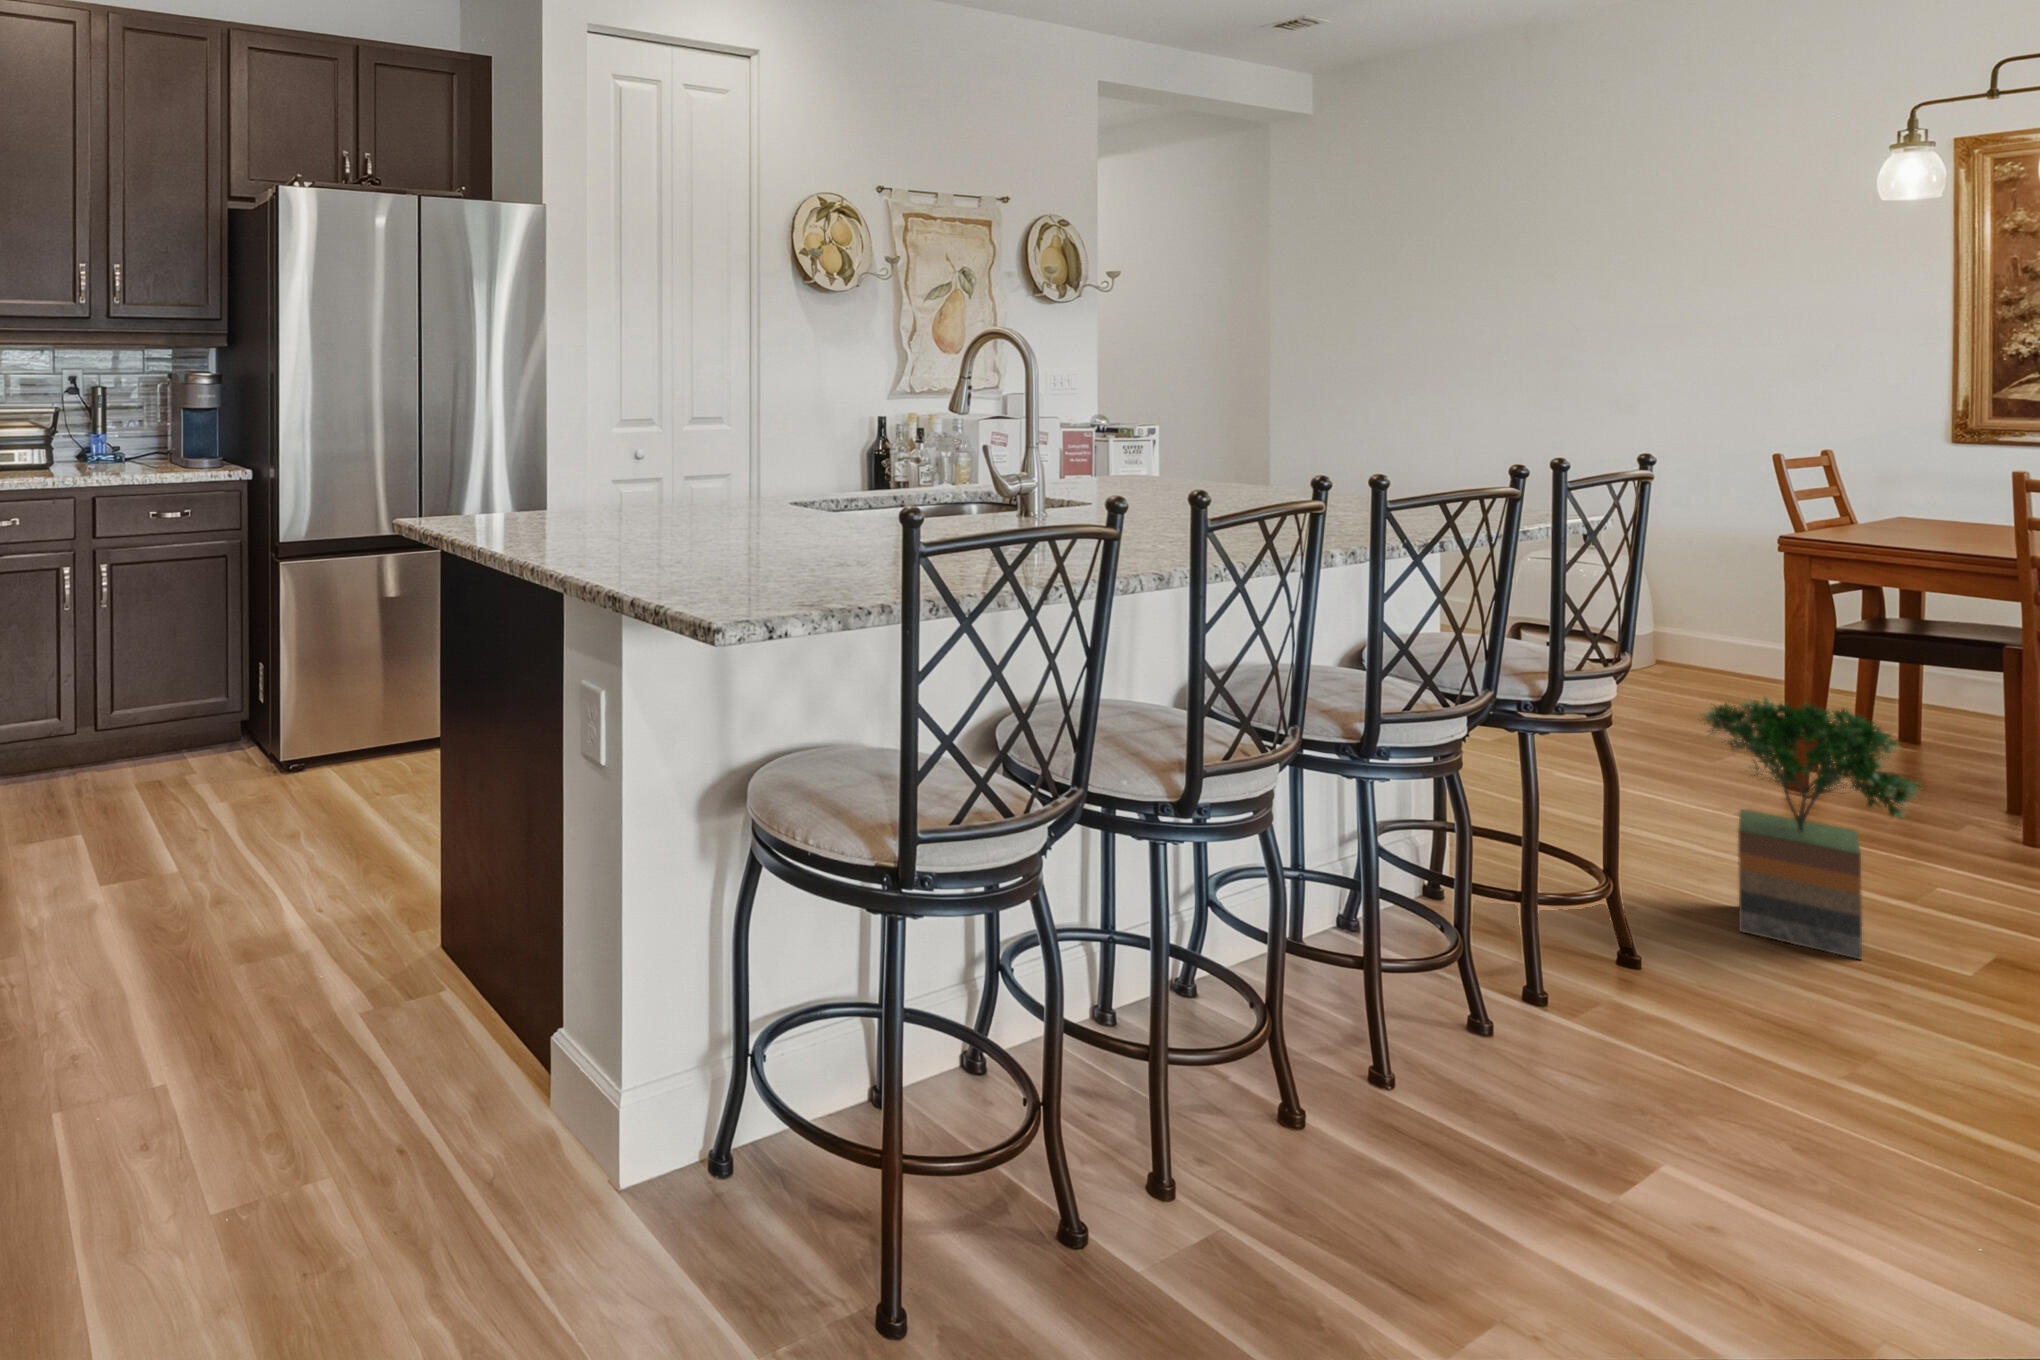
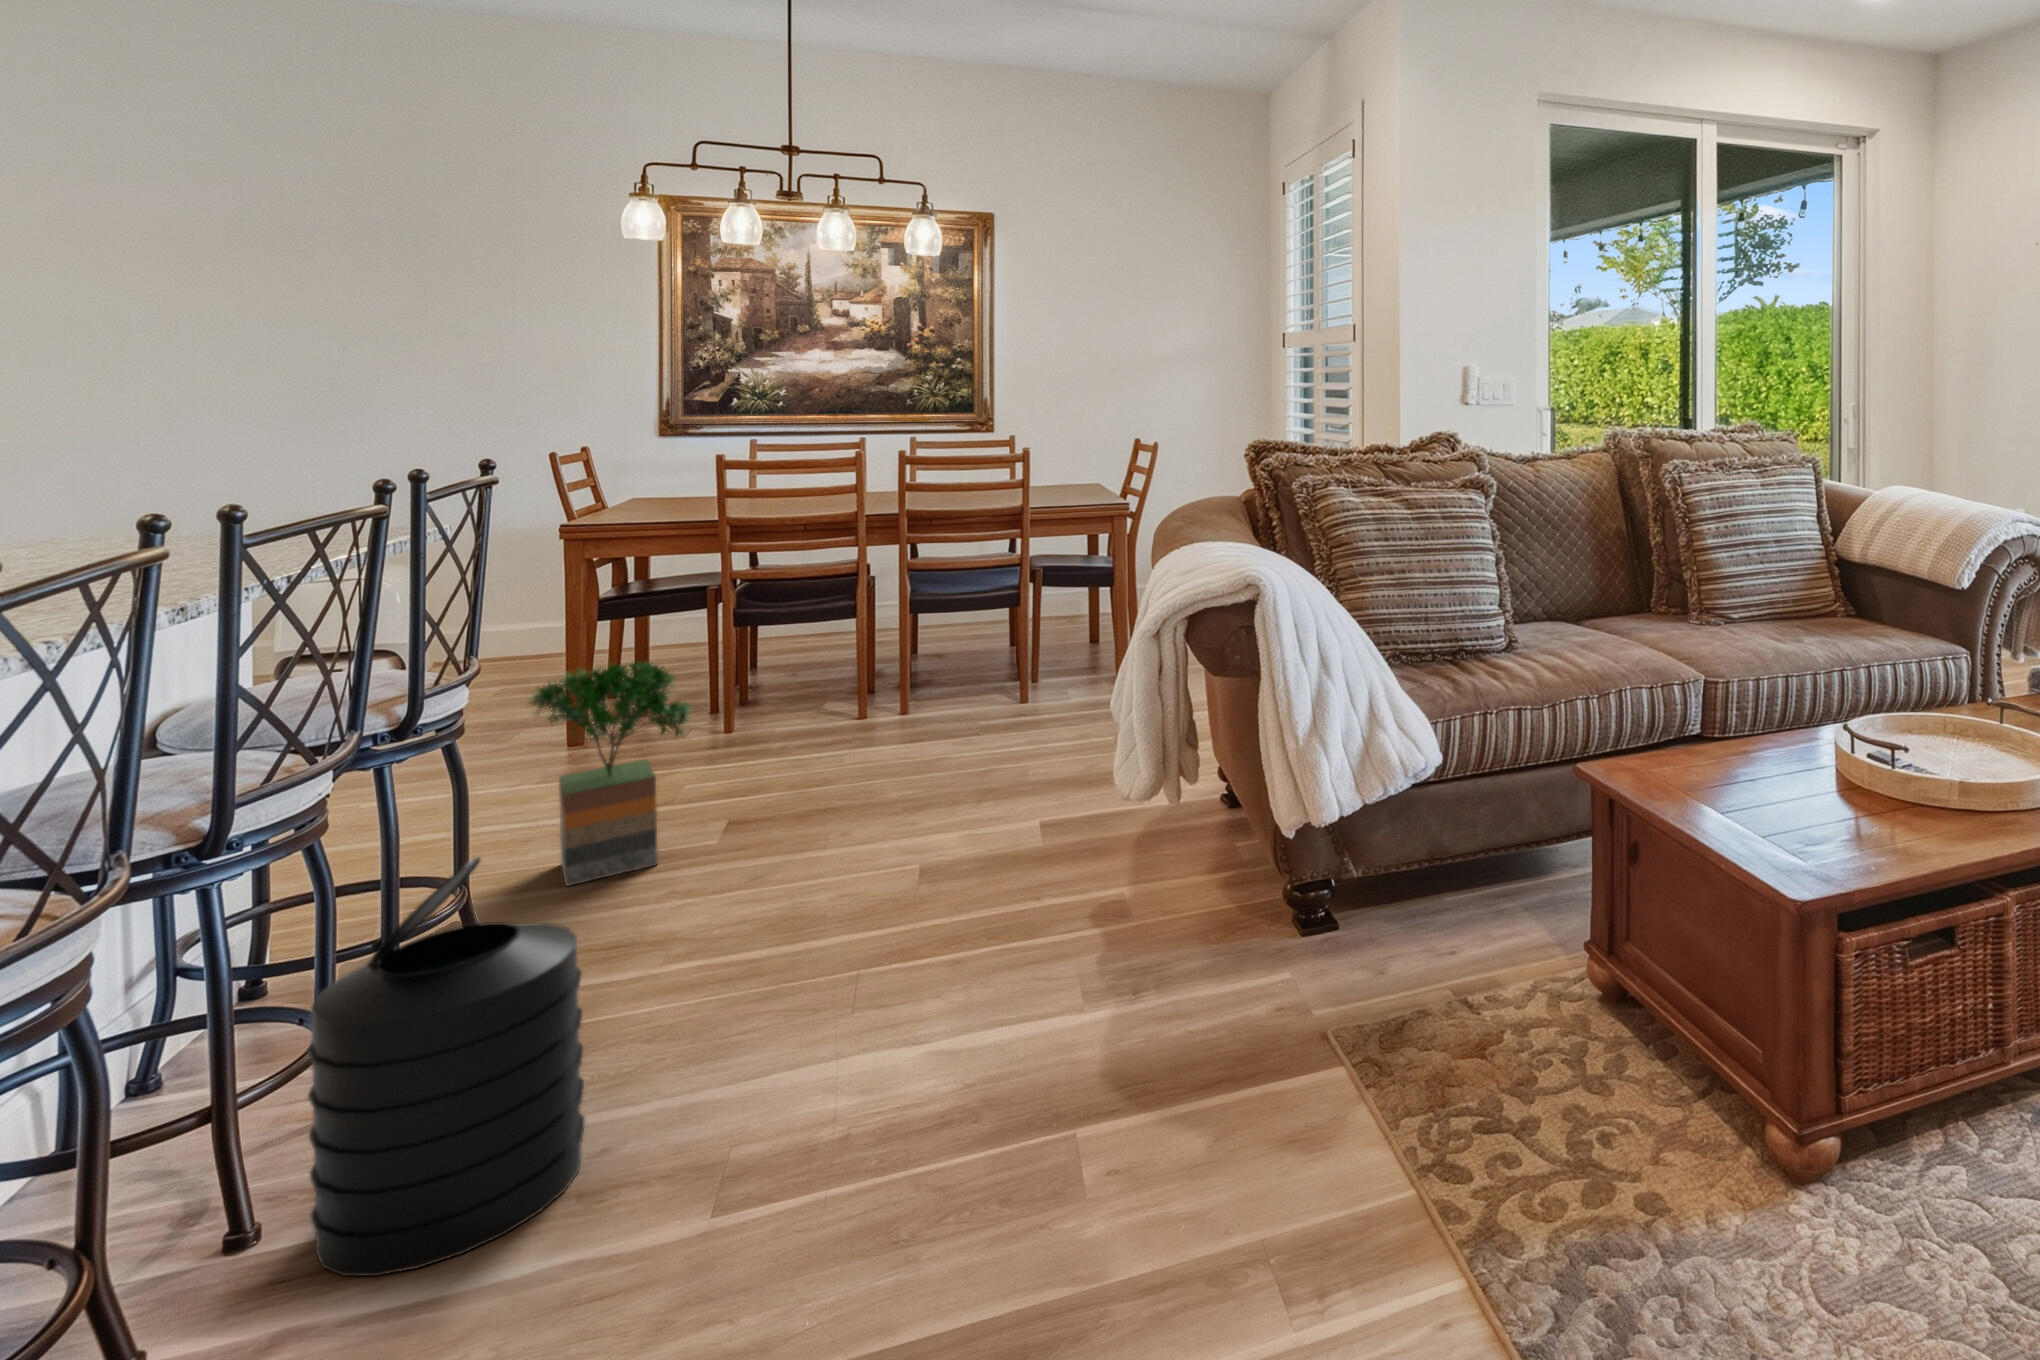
trash can: none [1424,845,1682,1230] -> present [307,858,585,1276]

